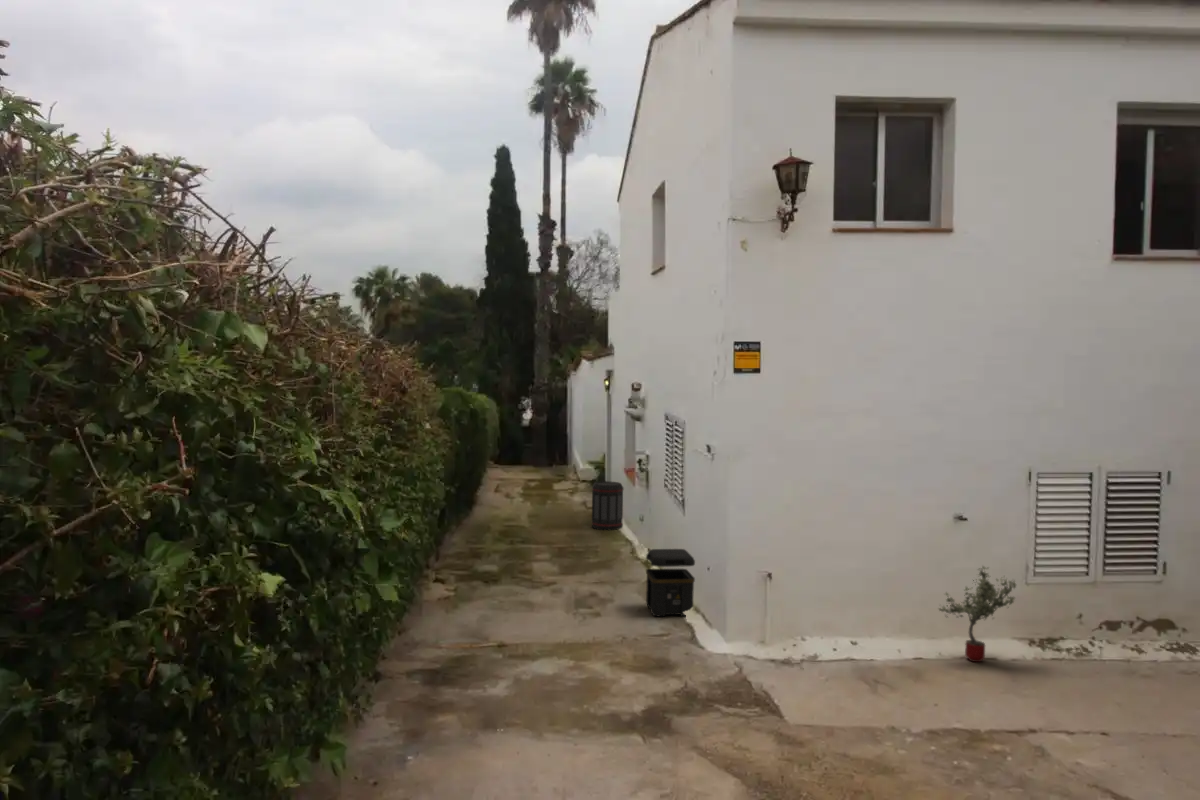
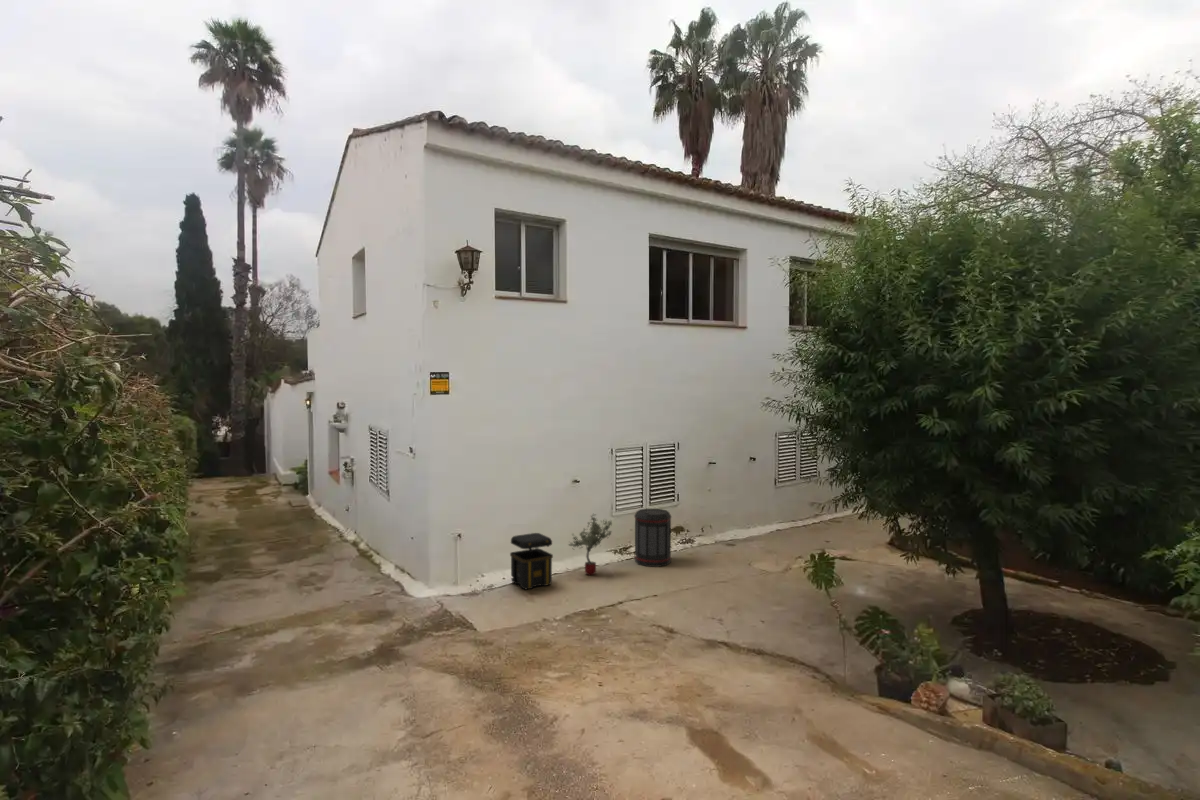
trash can: present [592,481,623,530] -> present [634,509,671,567]
toolbox: present [646,549,695,616] -> present [510,533,553,589]

